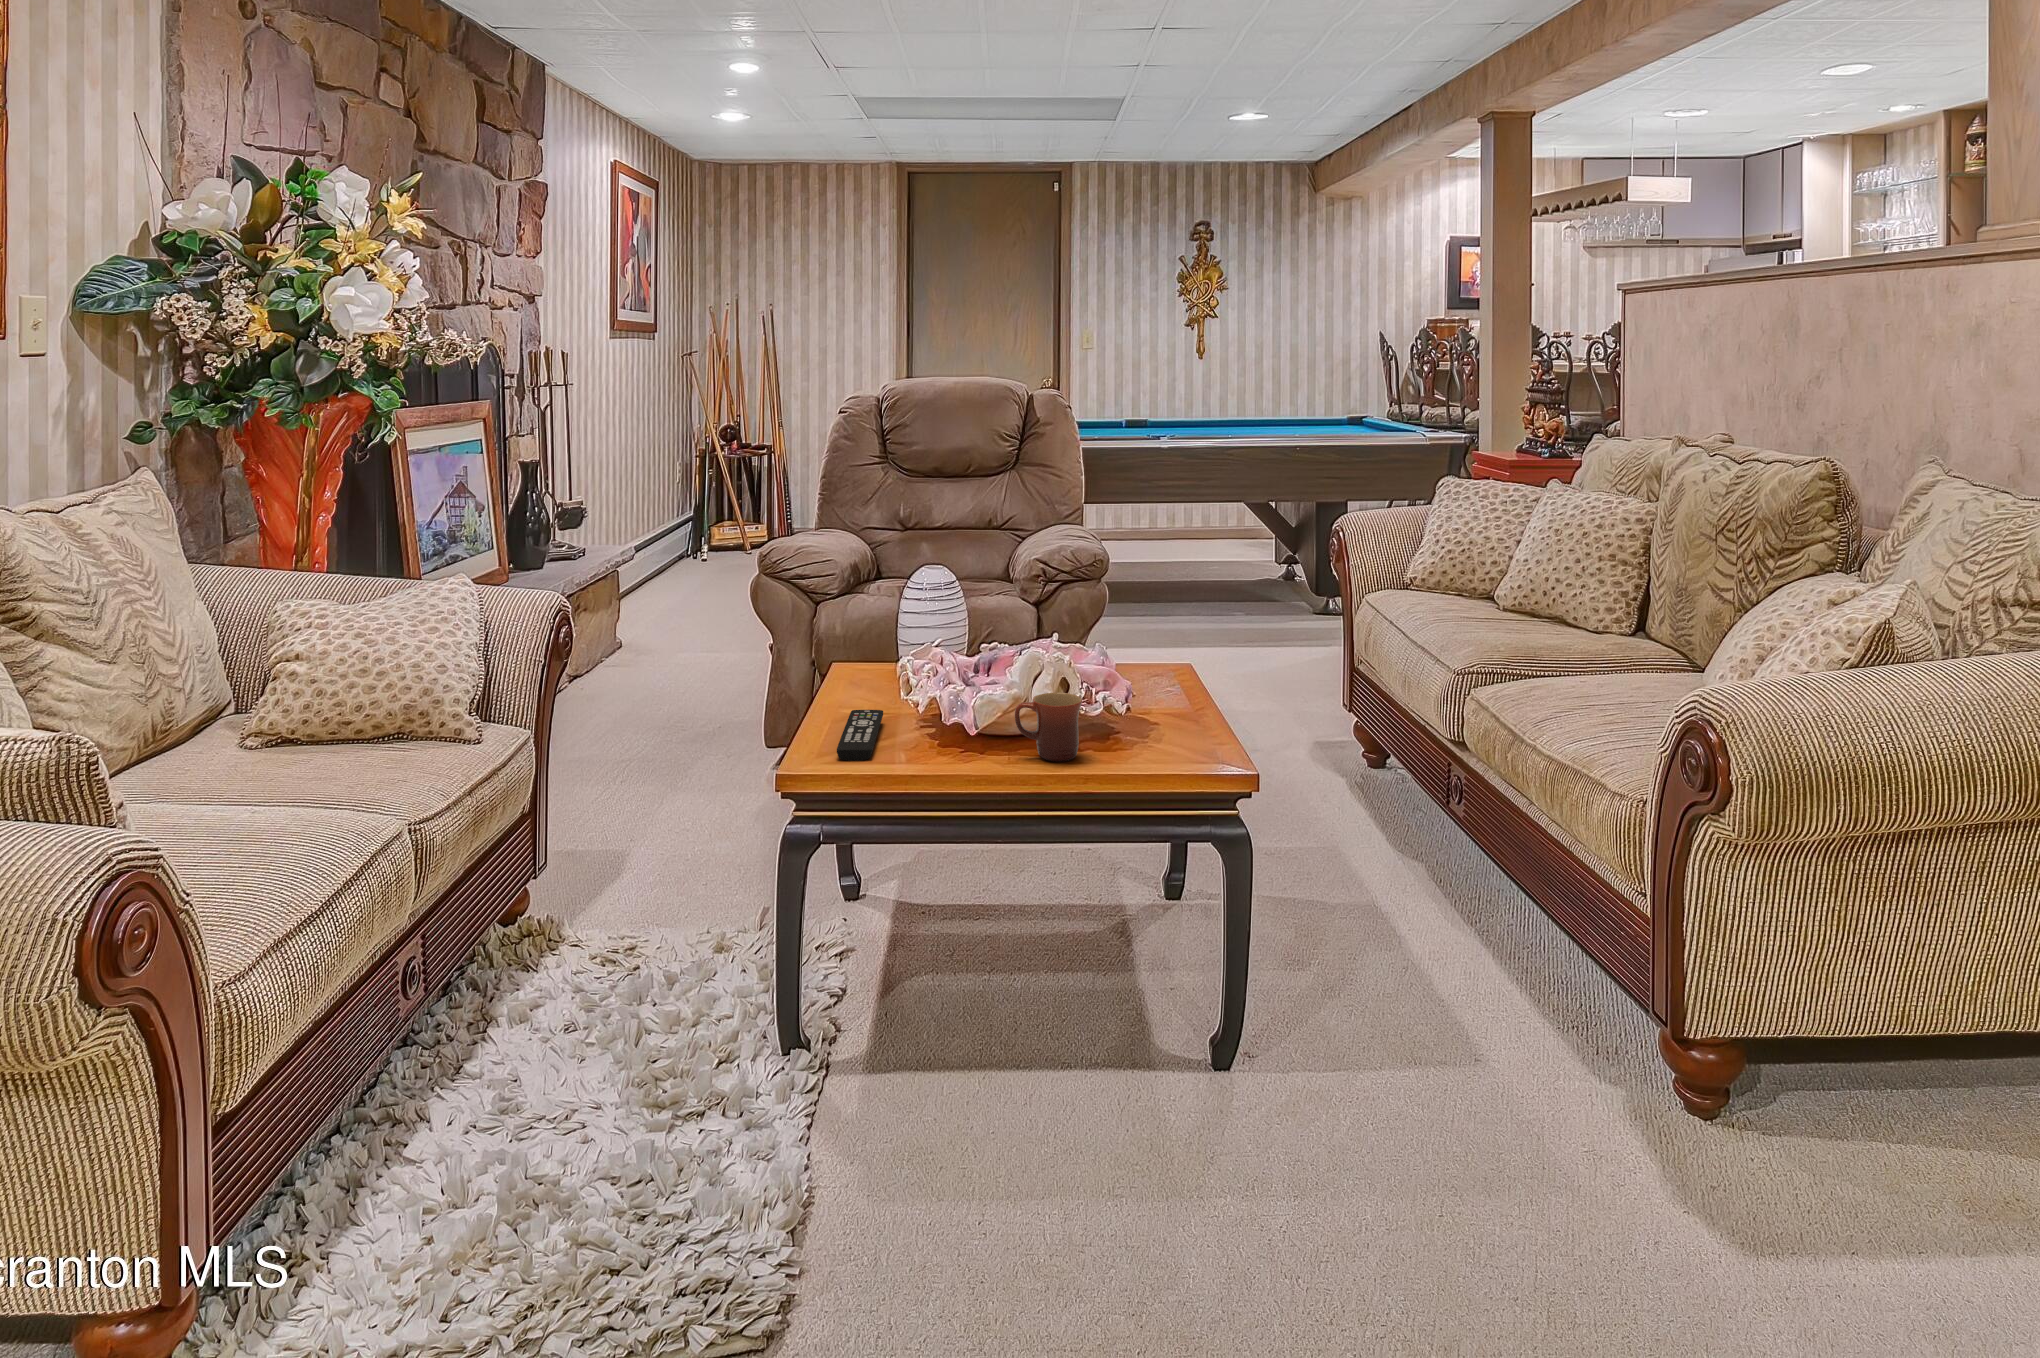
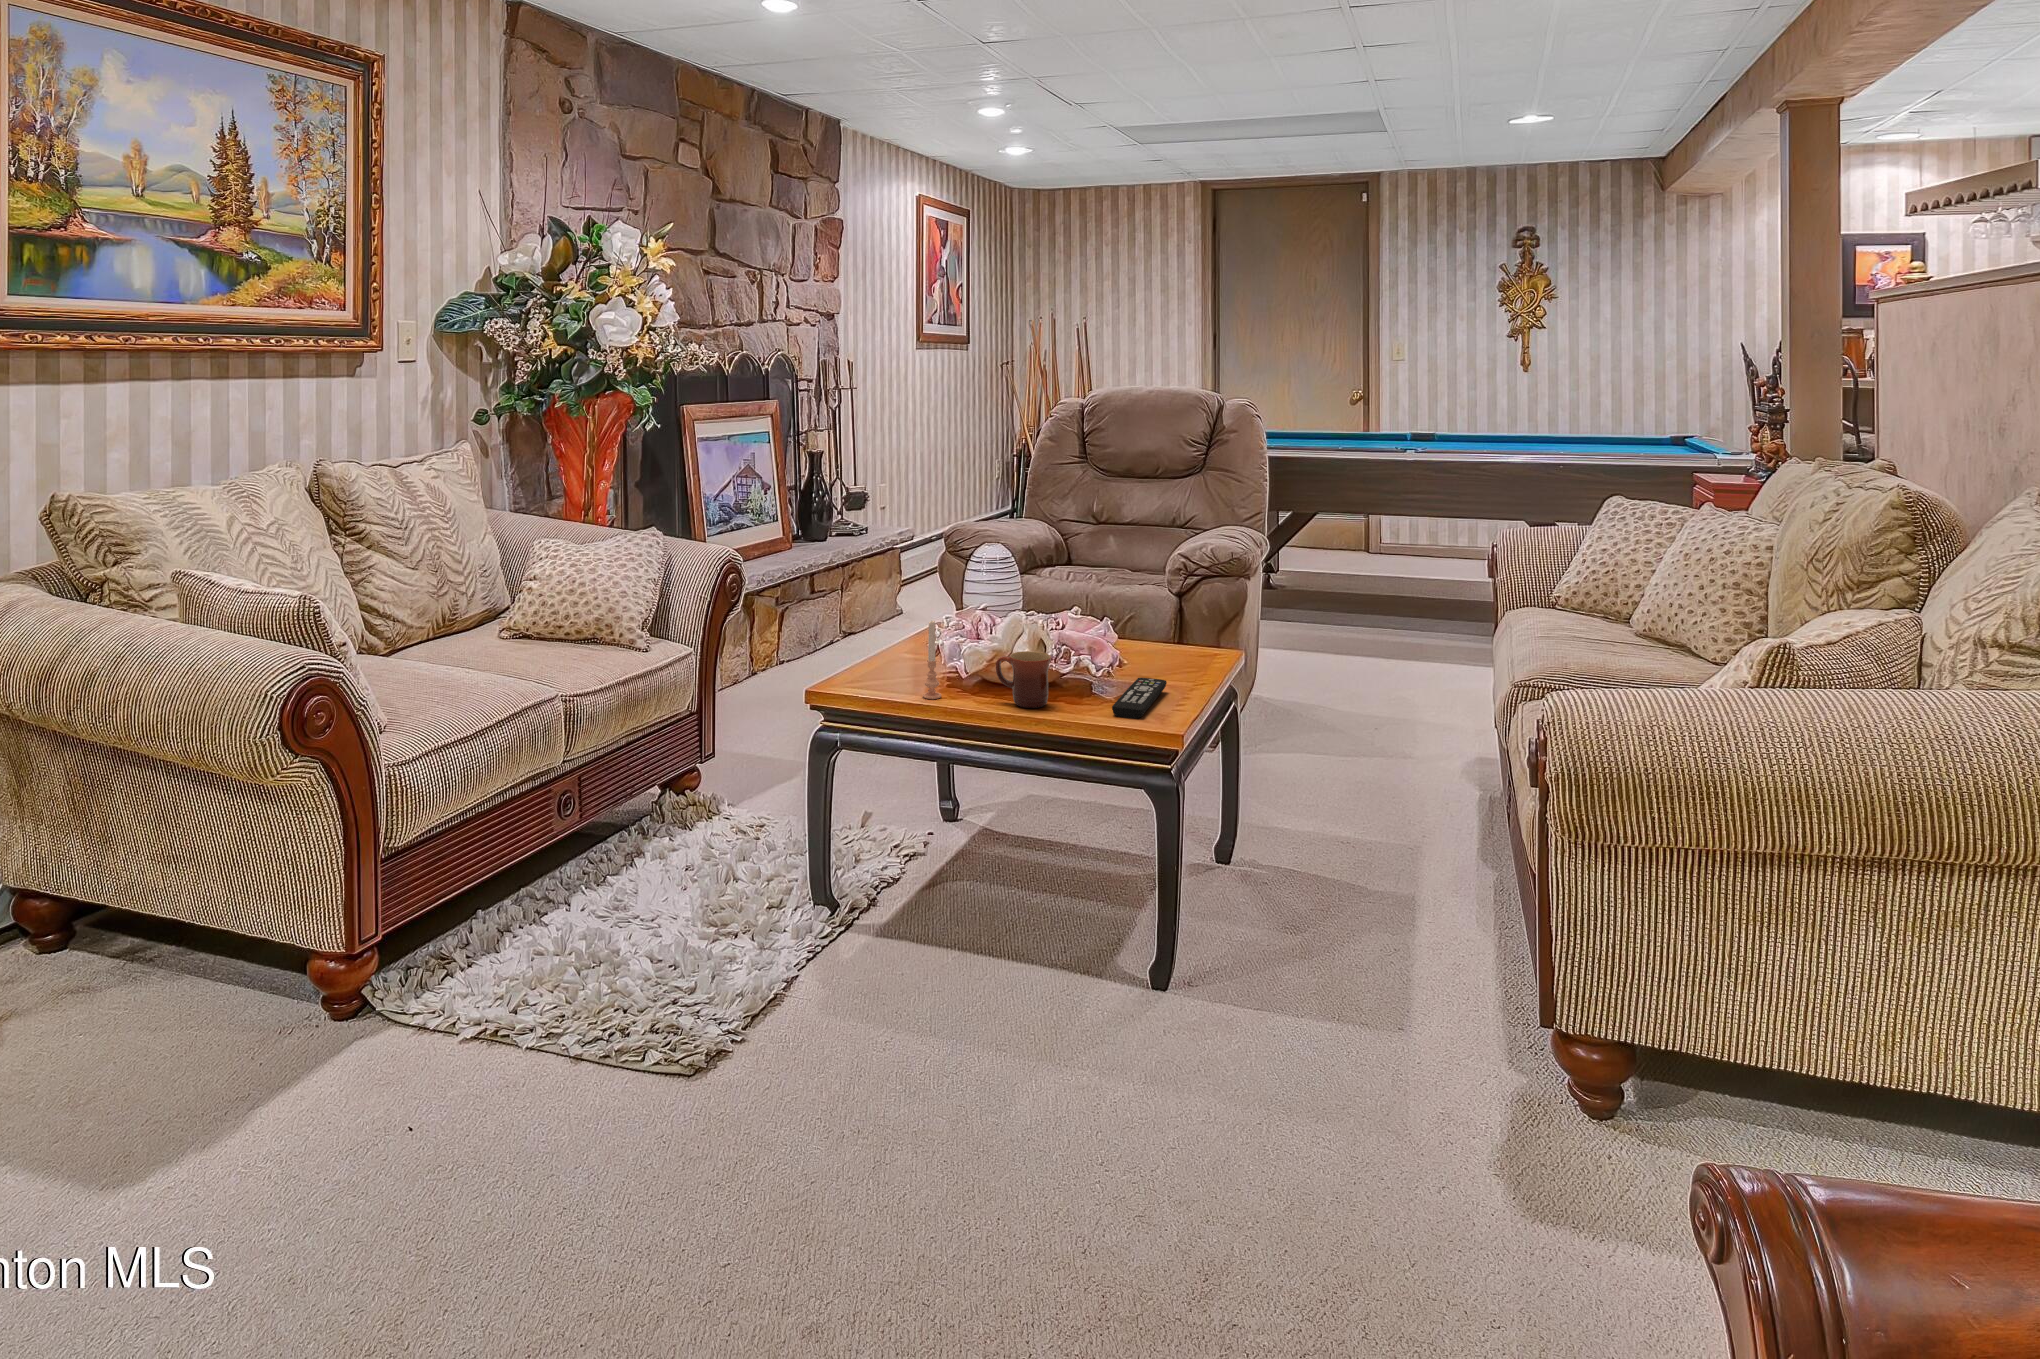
candle: none [923,667,946,764] -> present [922,621,941,699]
remote control: present [837,710,883,761] -> present [1112,678,1167,719]

